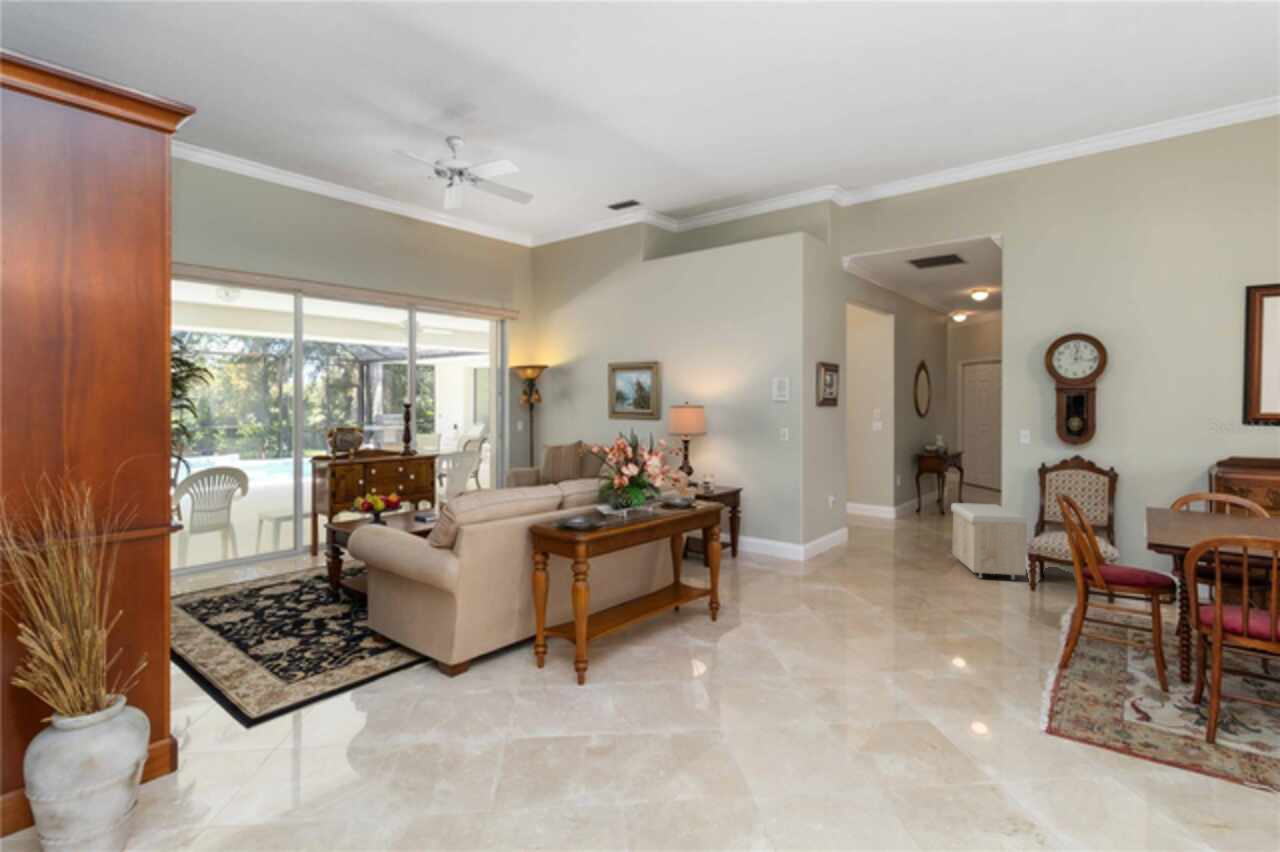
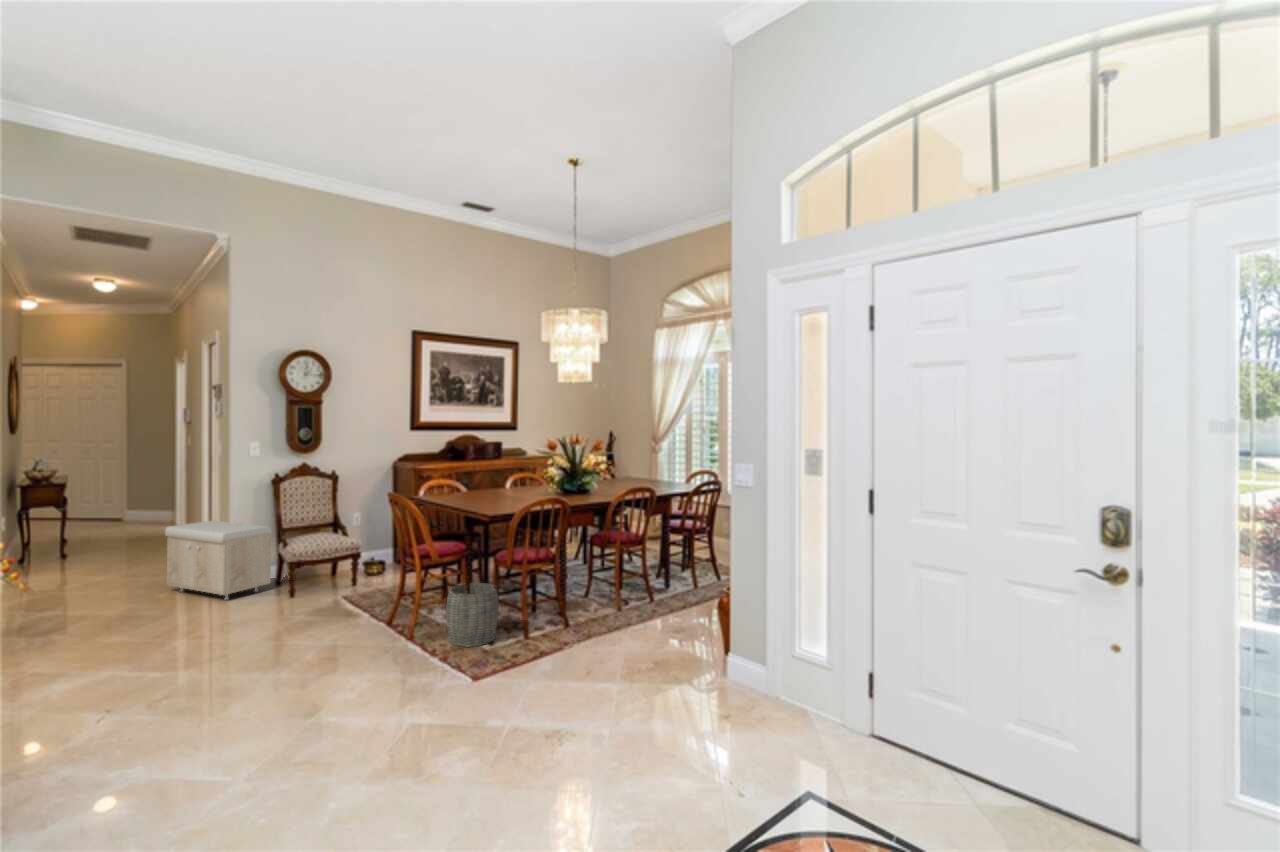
woven basket: none [1099,626,1188,719] -> present [446,583,499,647]

